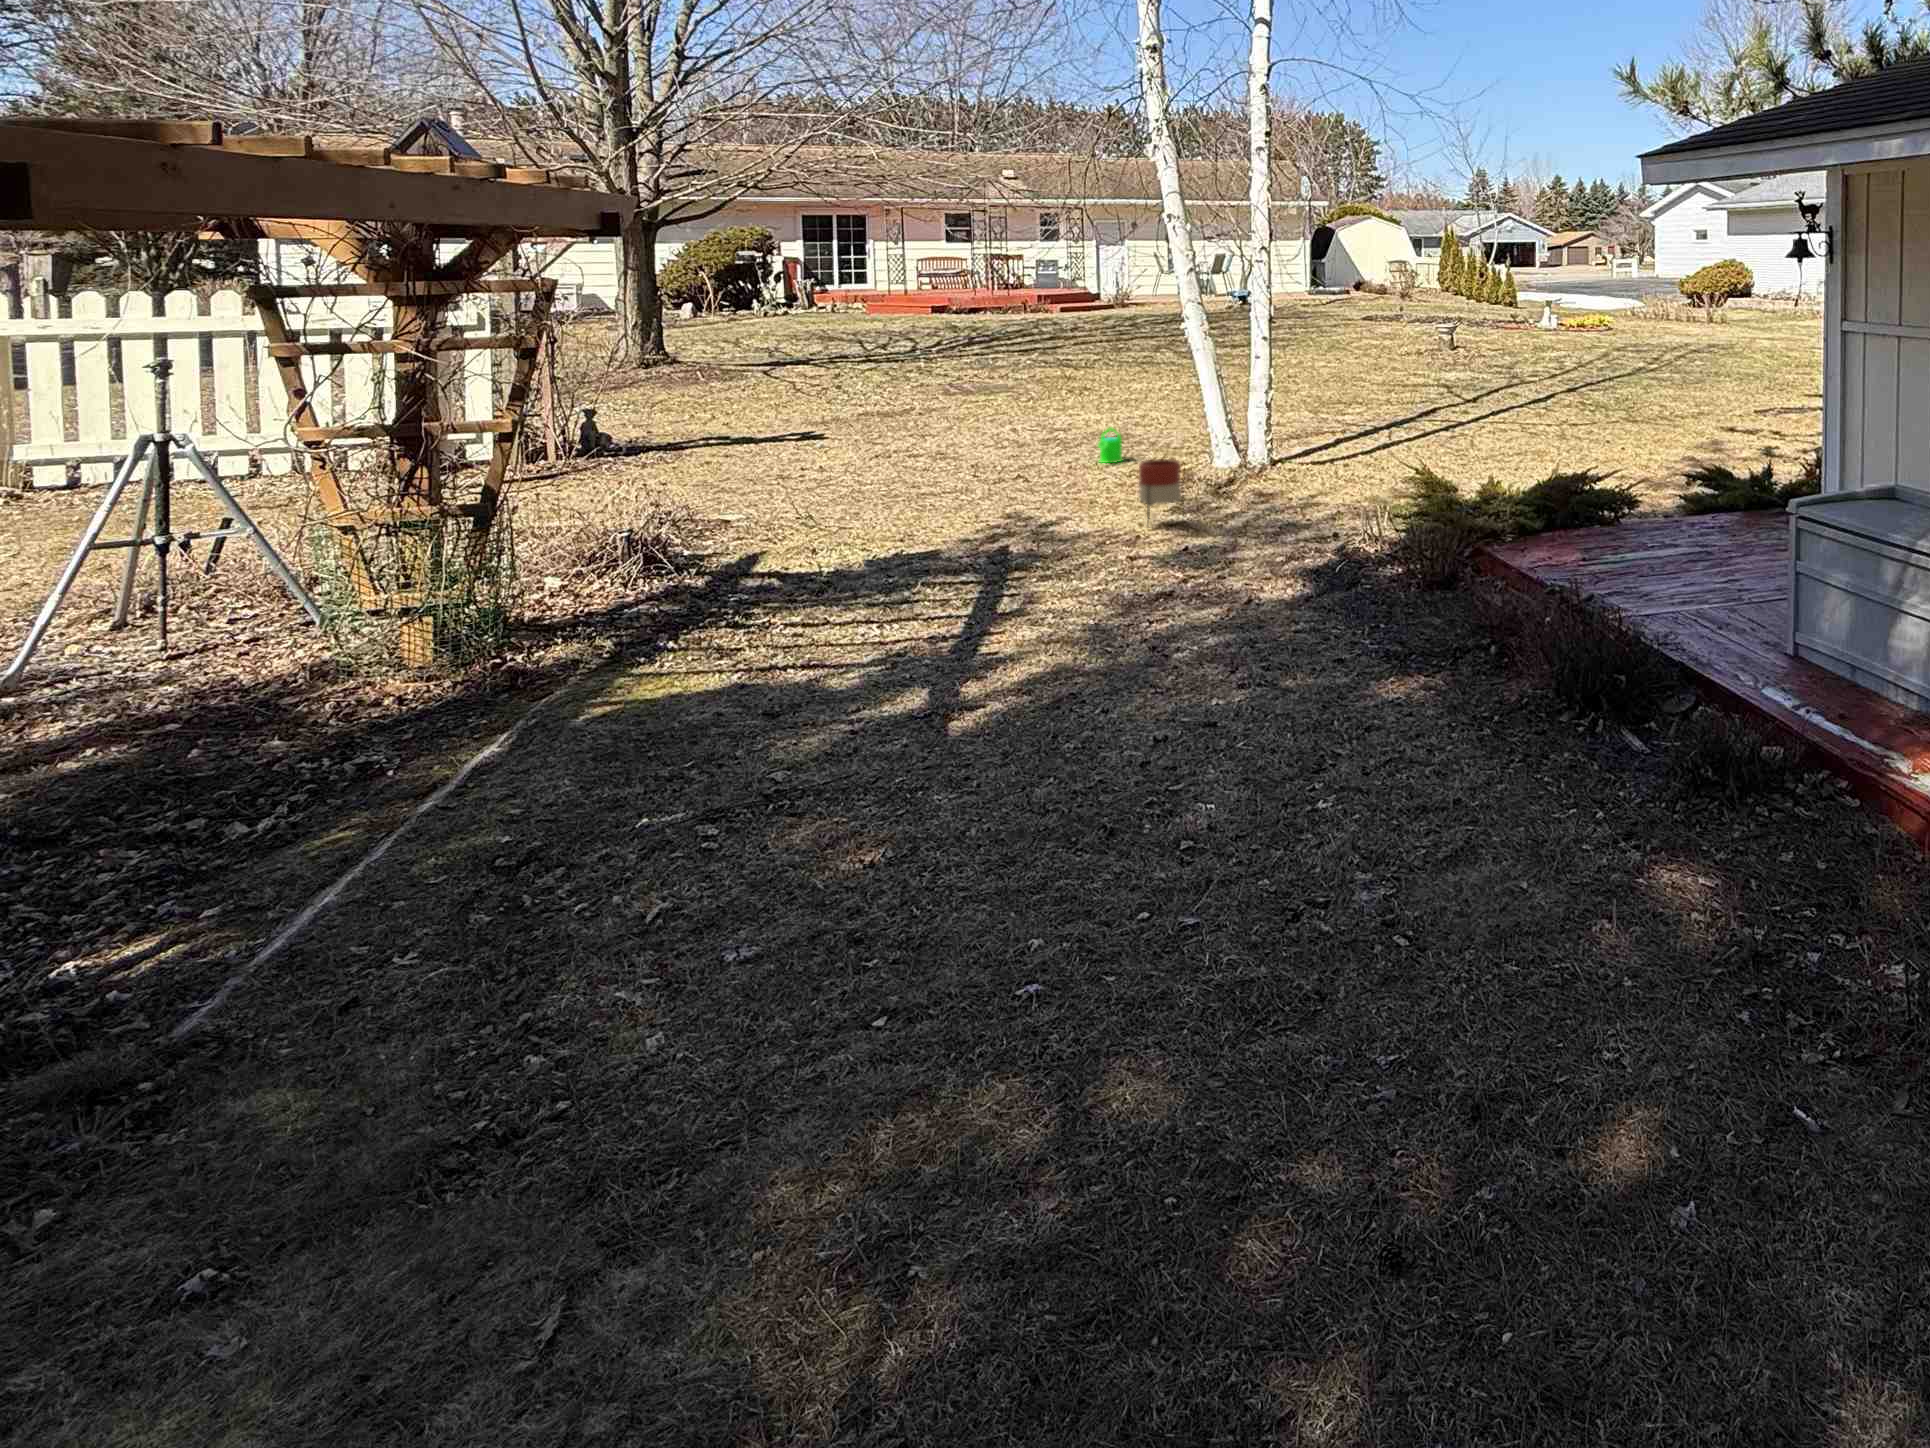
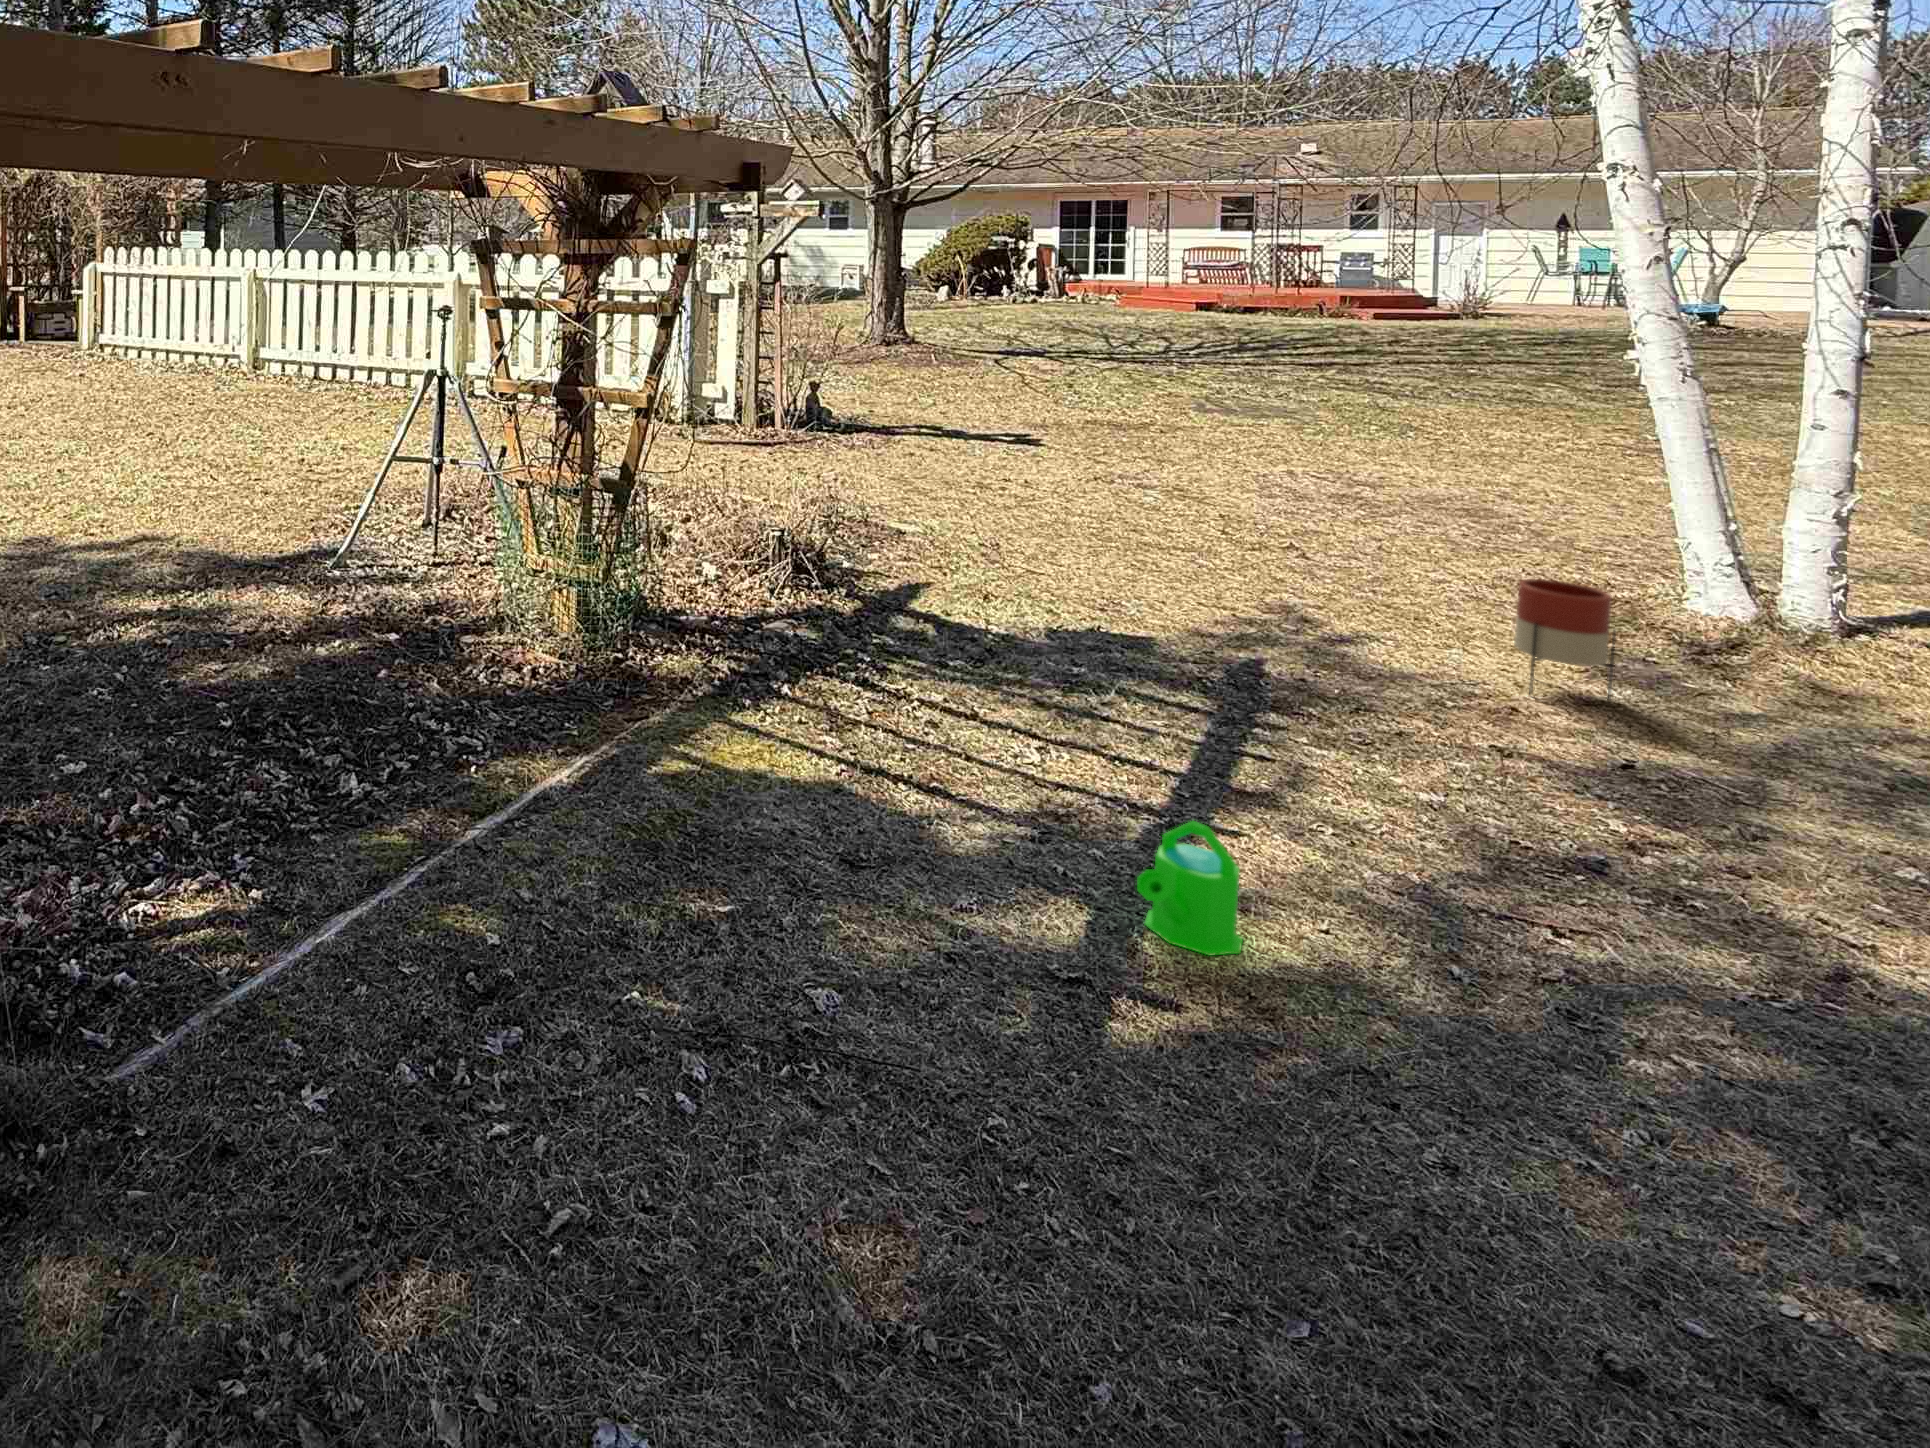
watering can: present [1098,428,1123,463] -> present [1137,821,1243,956]

